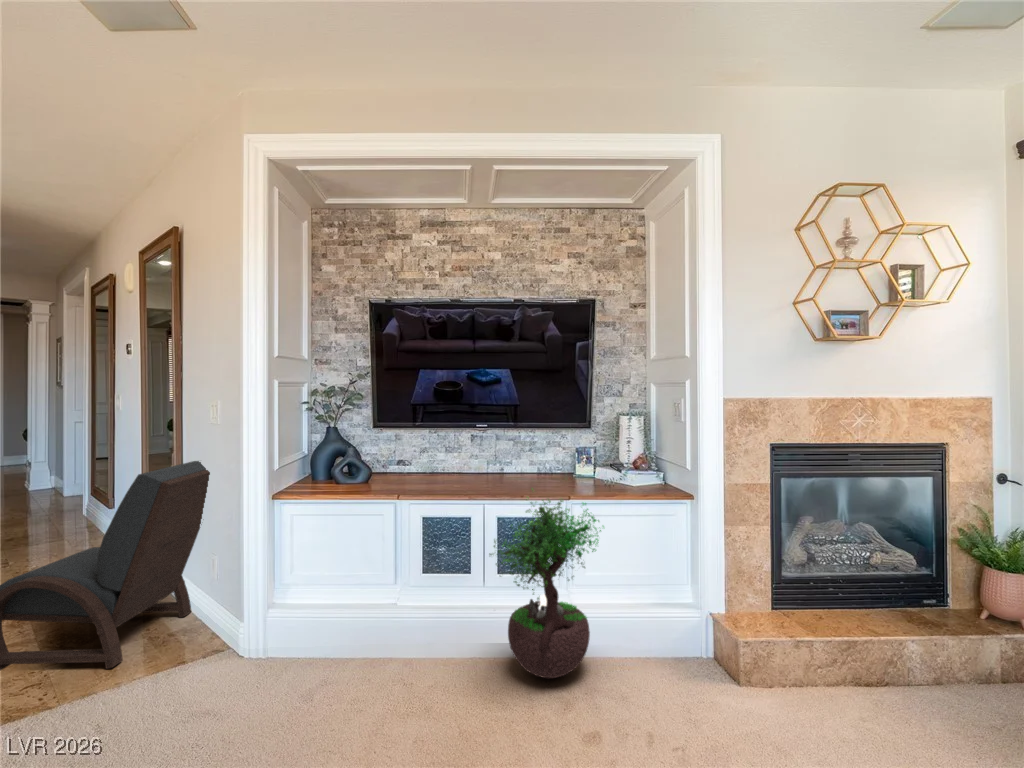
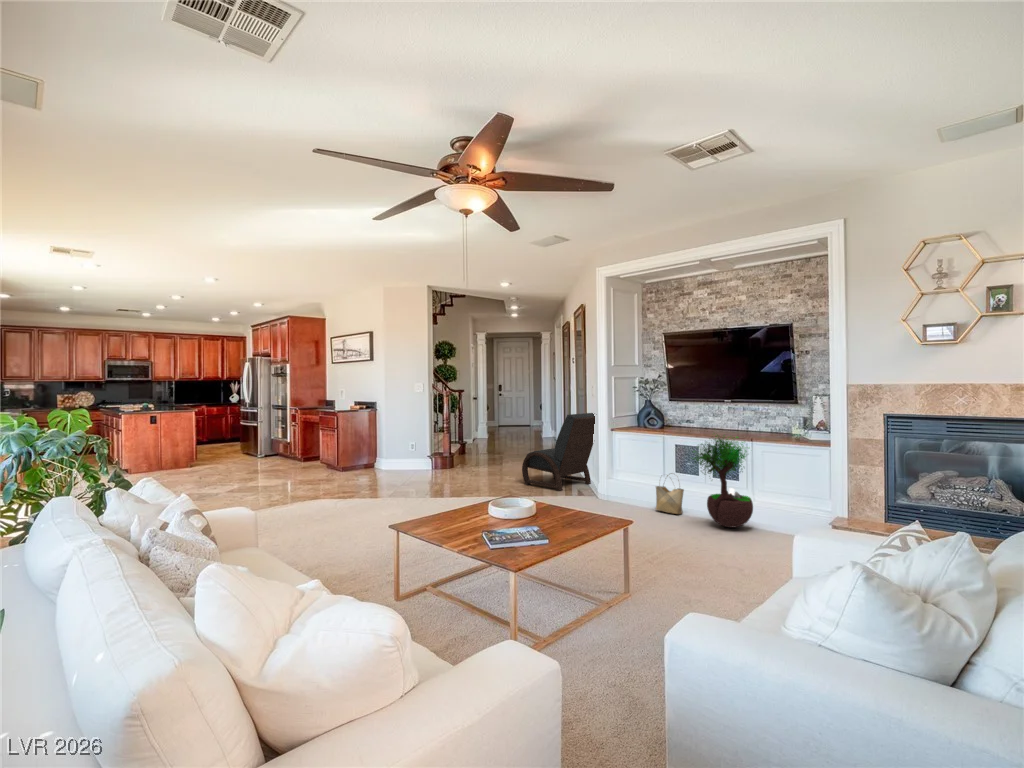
woven basket: none [384,579,445,669] -> present [656,475,684,514]

